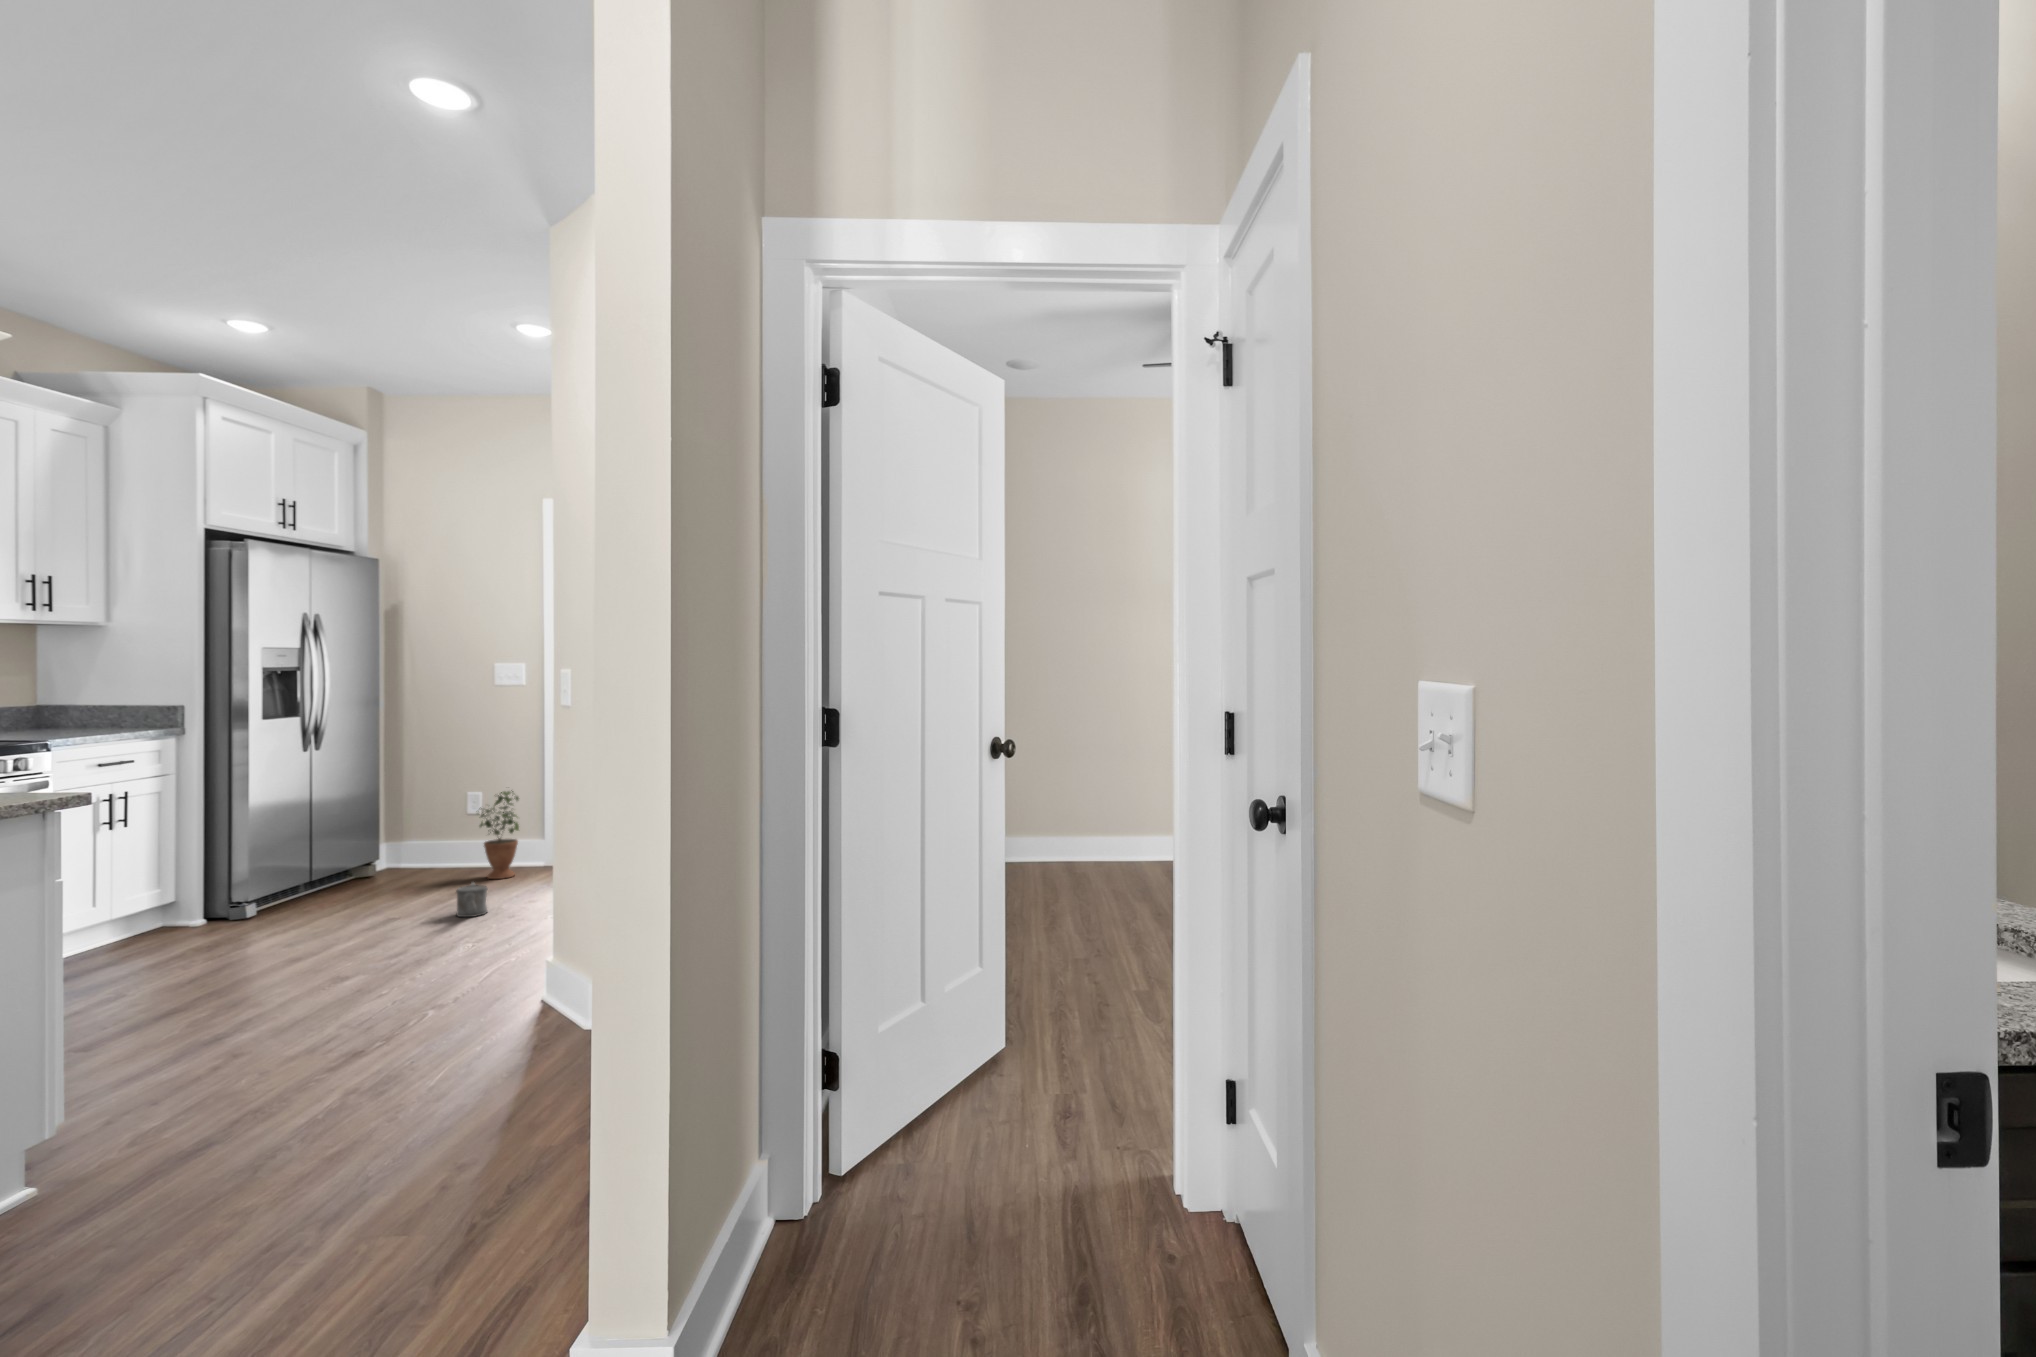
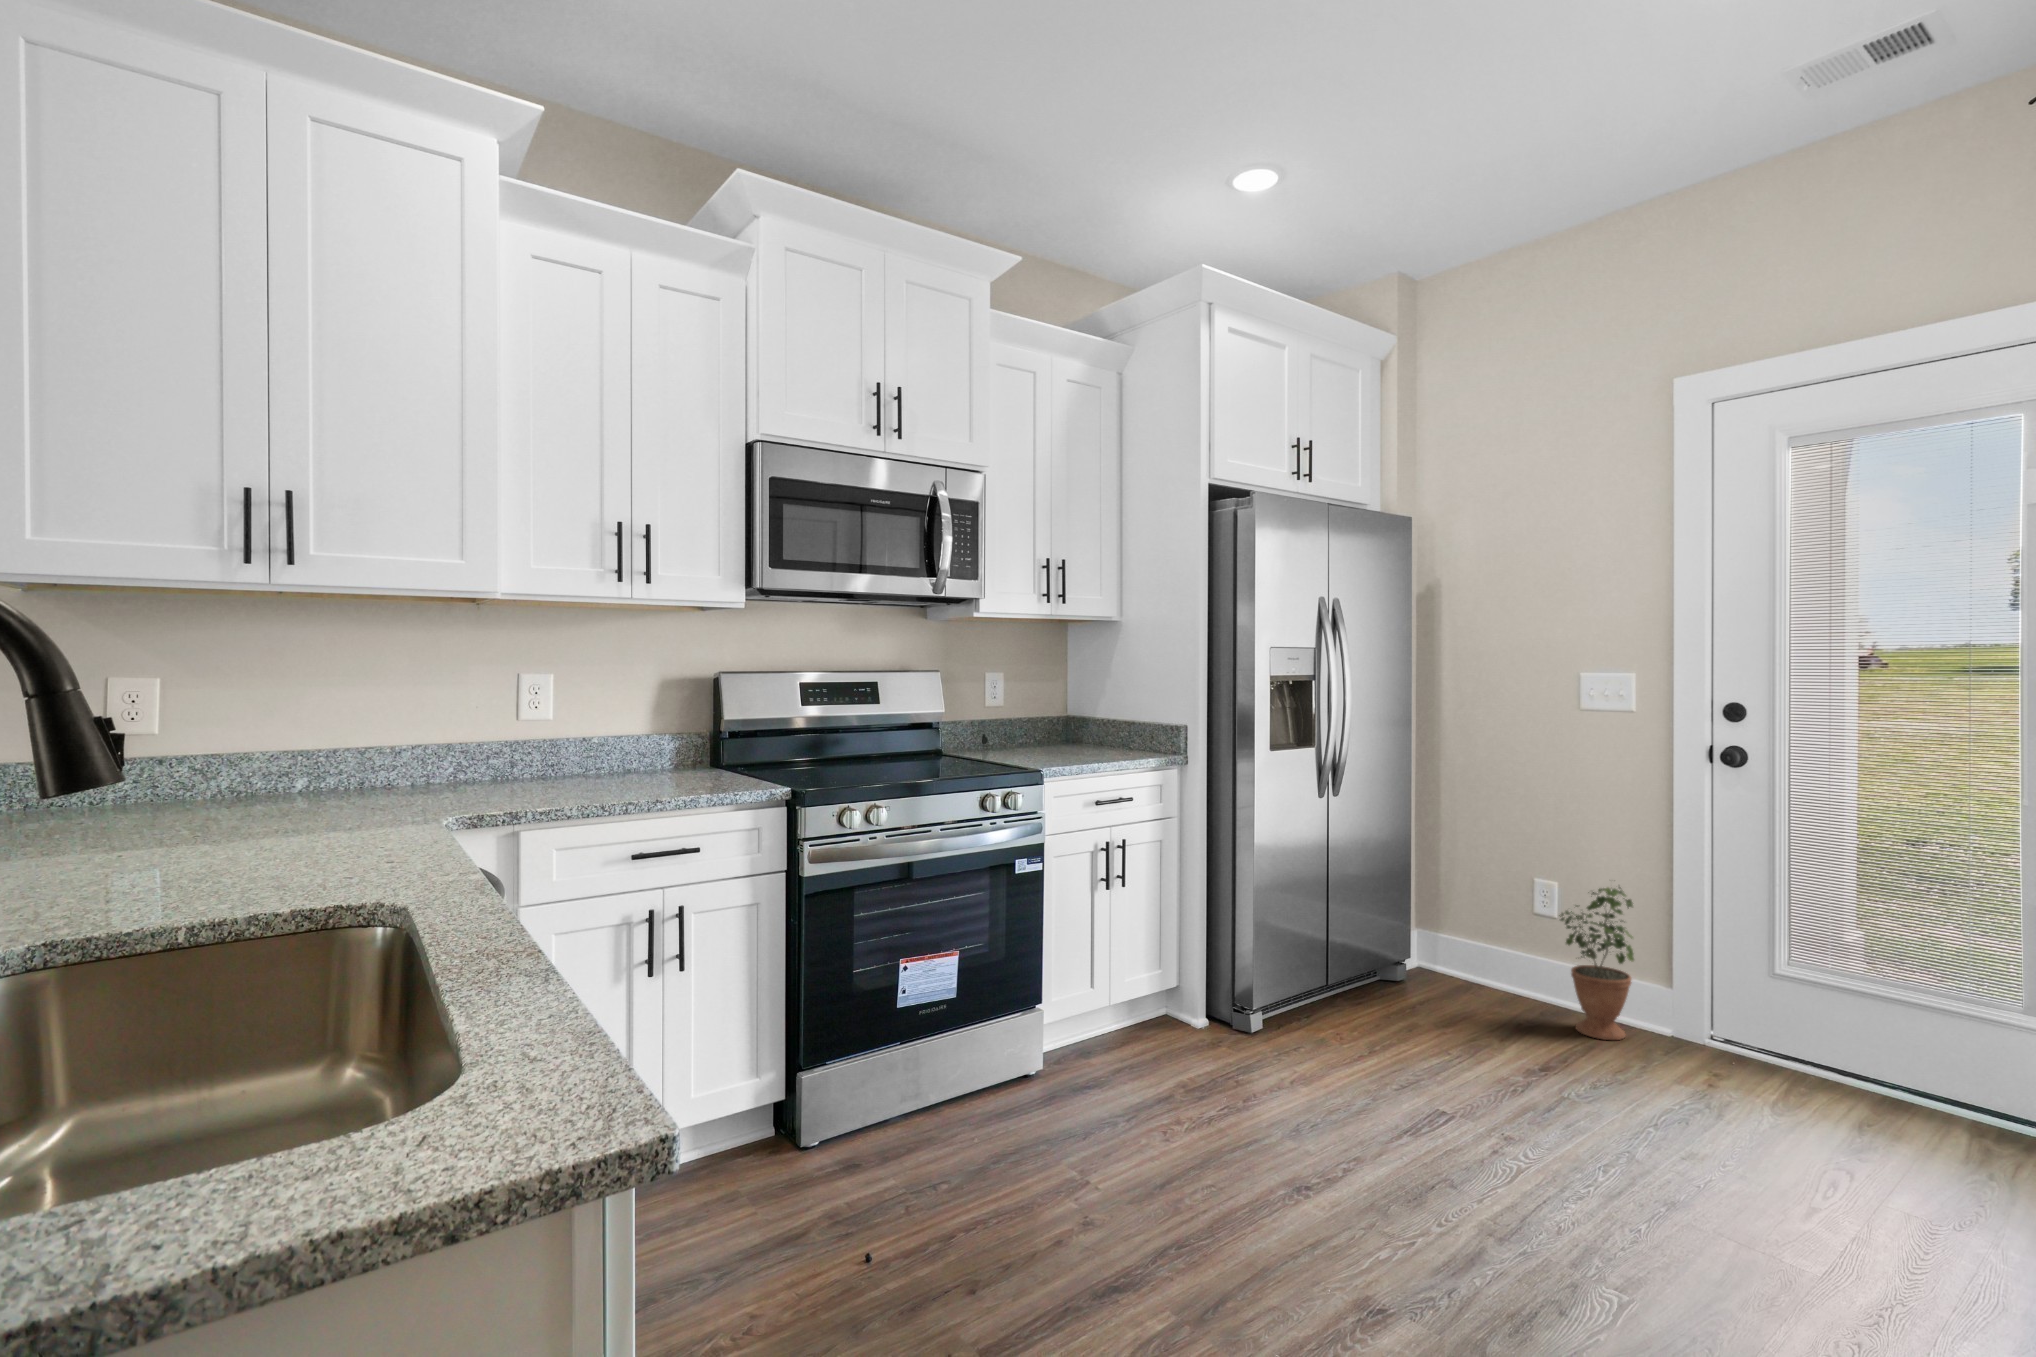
watering can: present [456,883,487,917] -> none [1558,1068,1618,1148]

